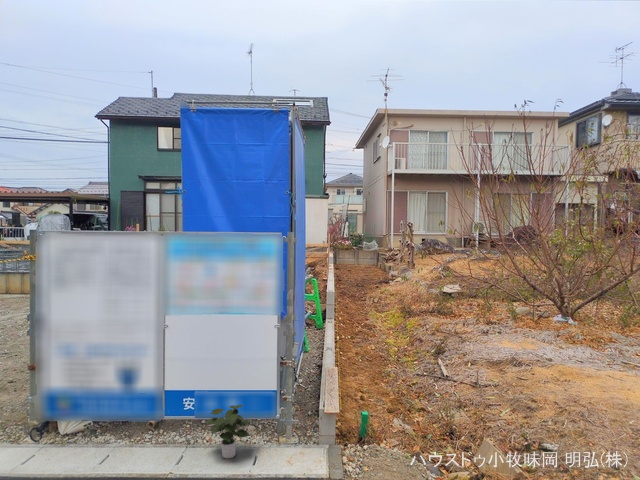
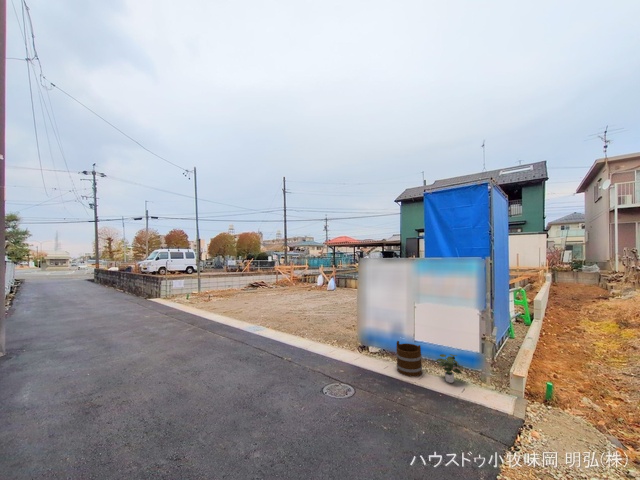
bucket: none [126,403,178,473] -> present [396,341,422,377]

